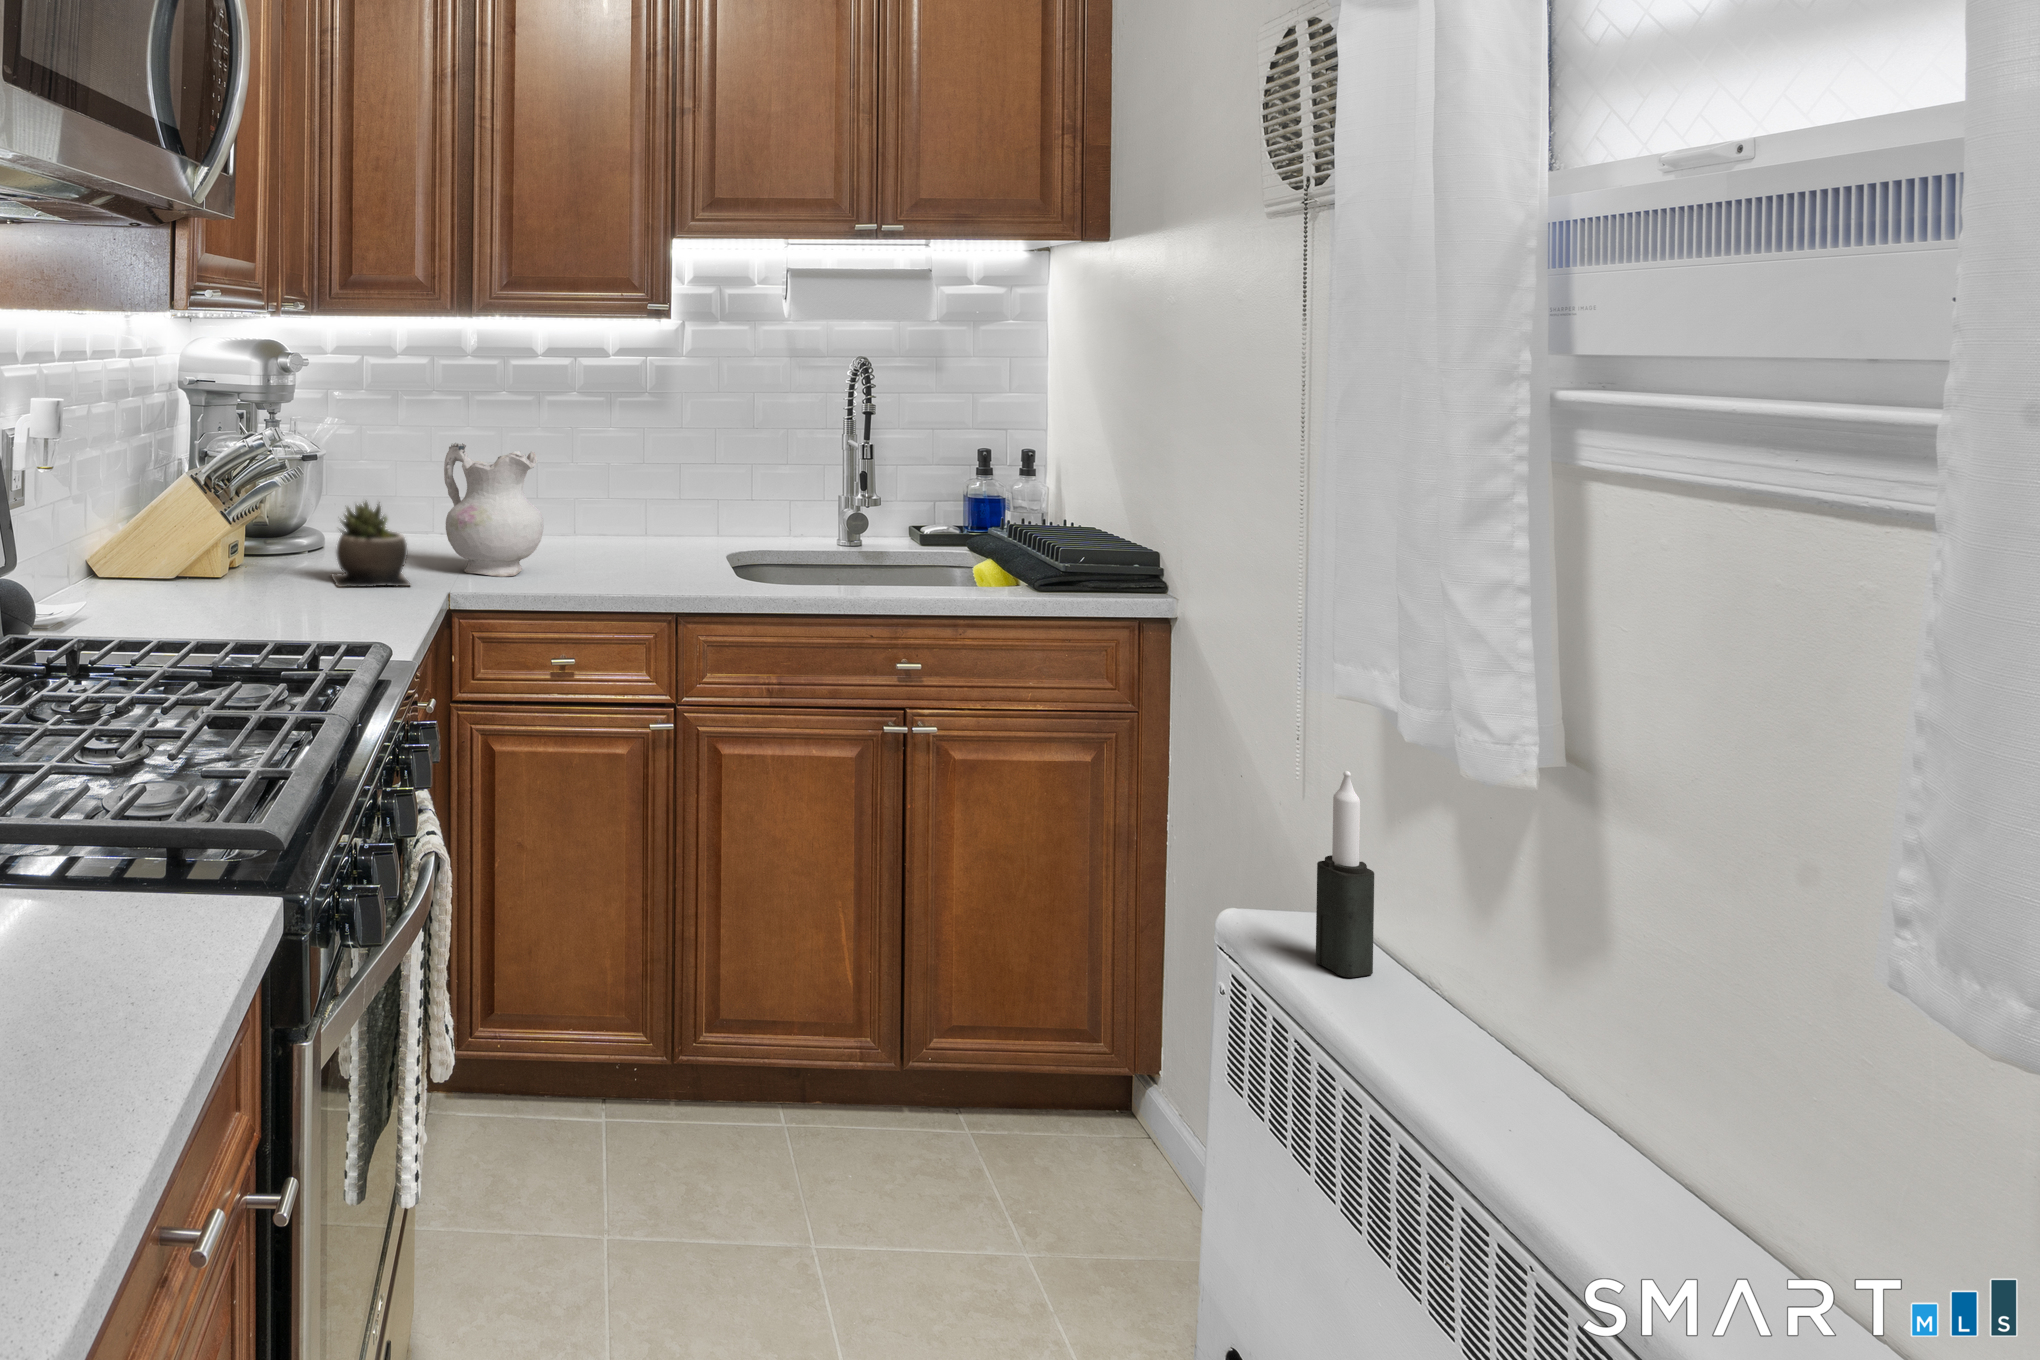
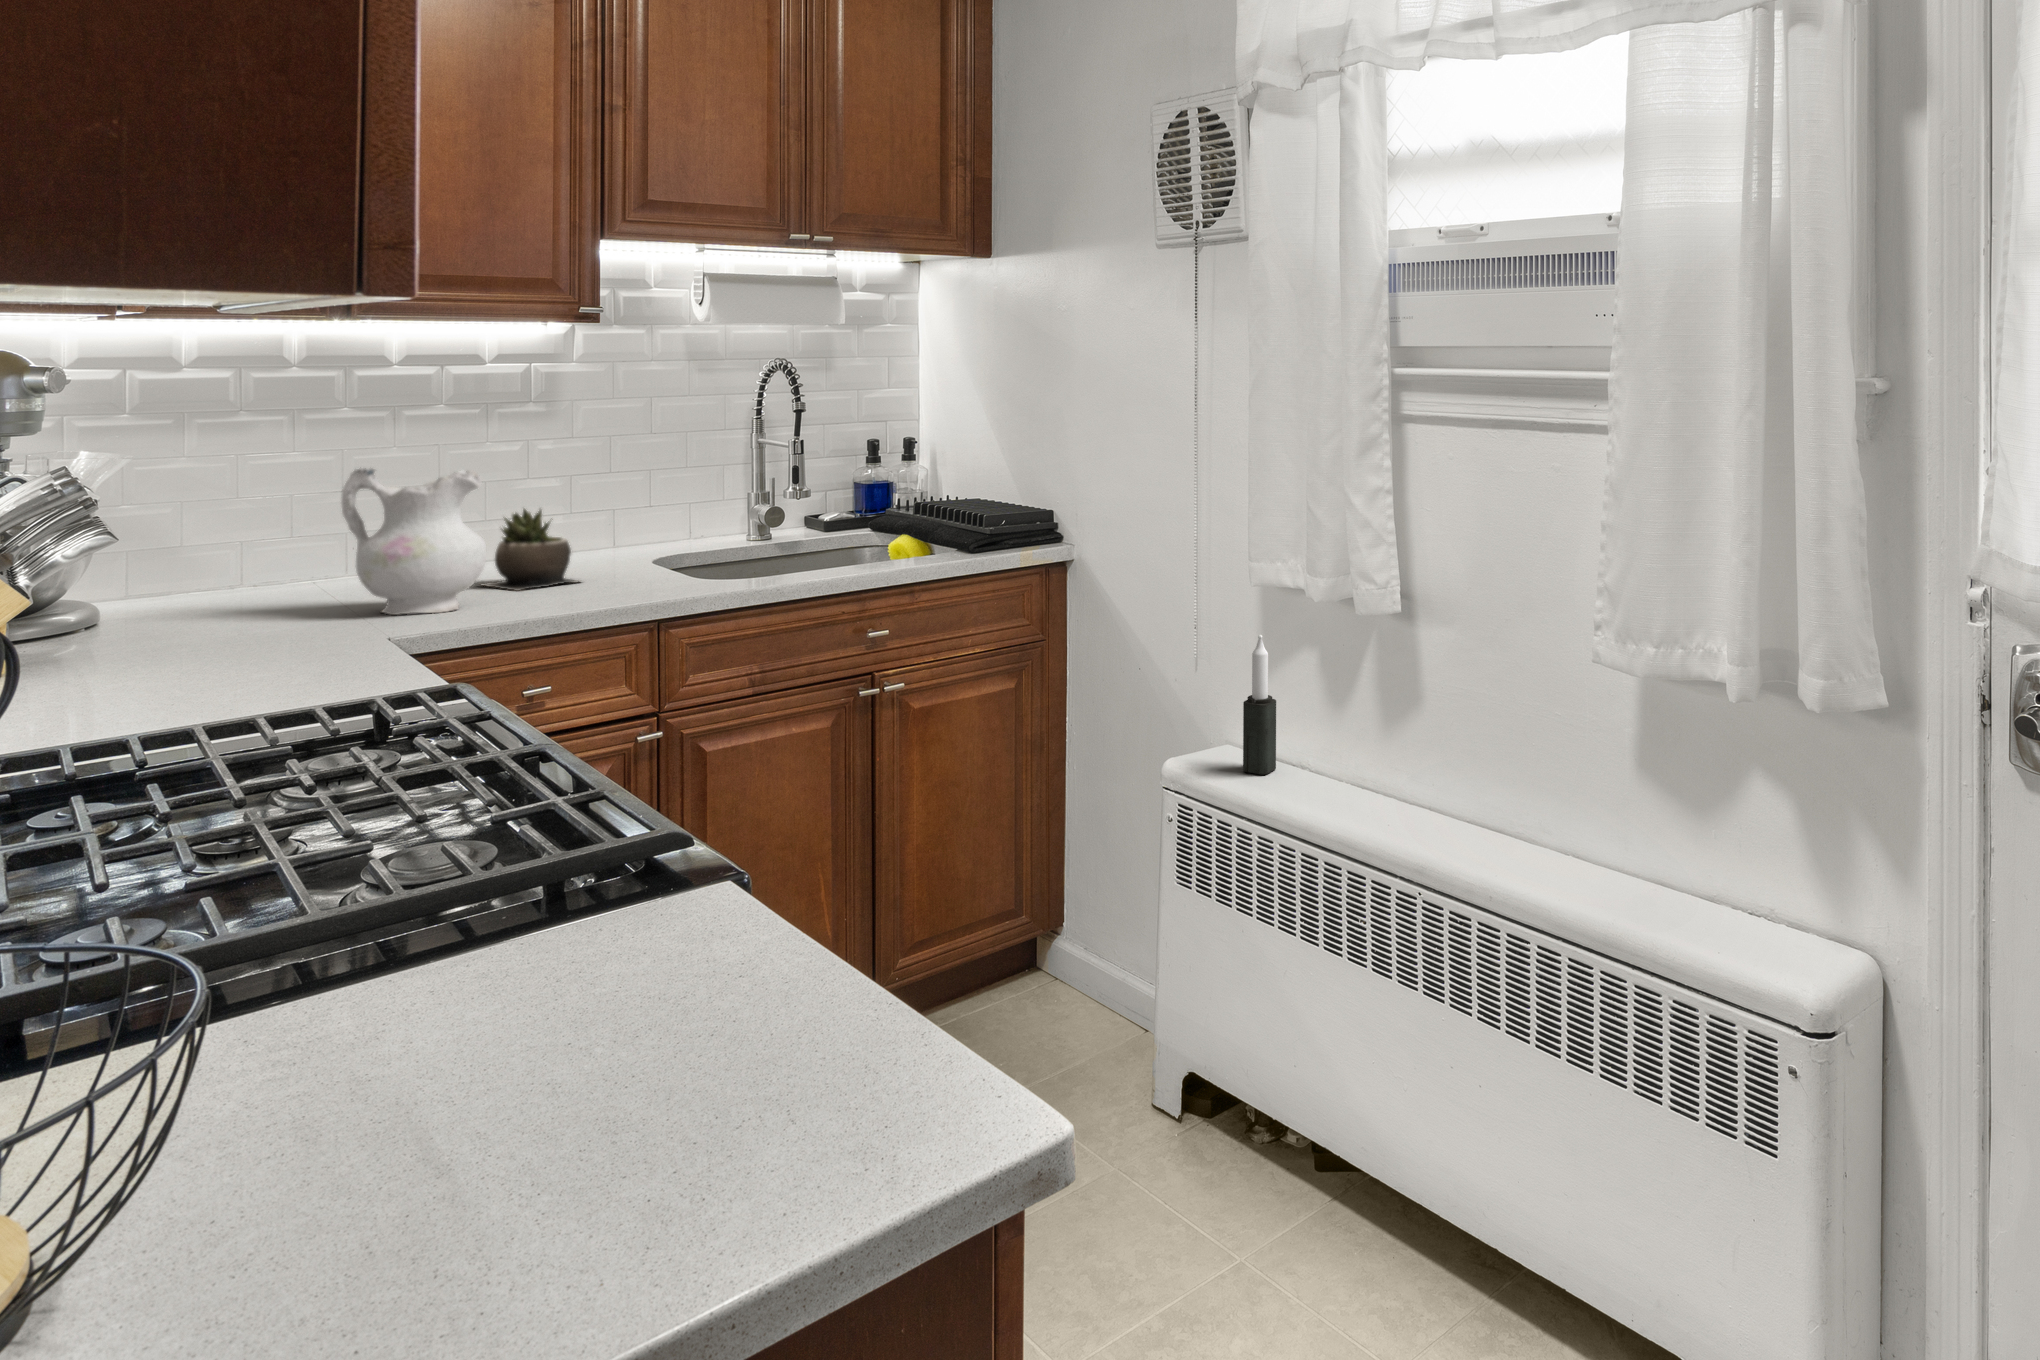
succulent plant: present [331,502,410,587] -> present [482,509,578,591]

